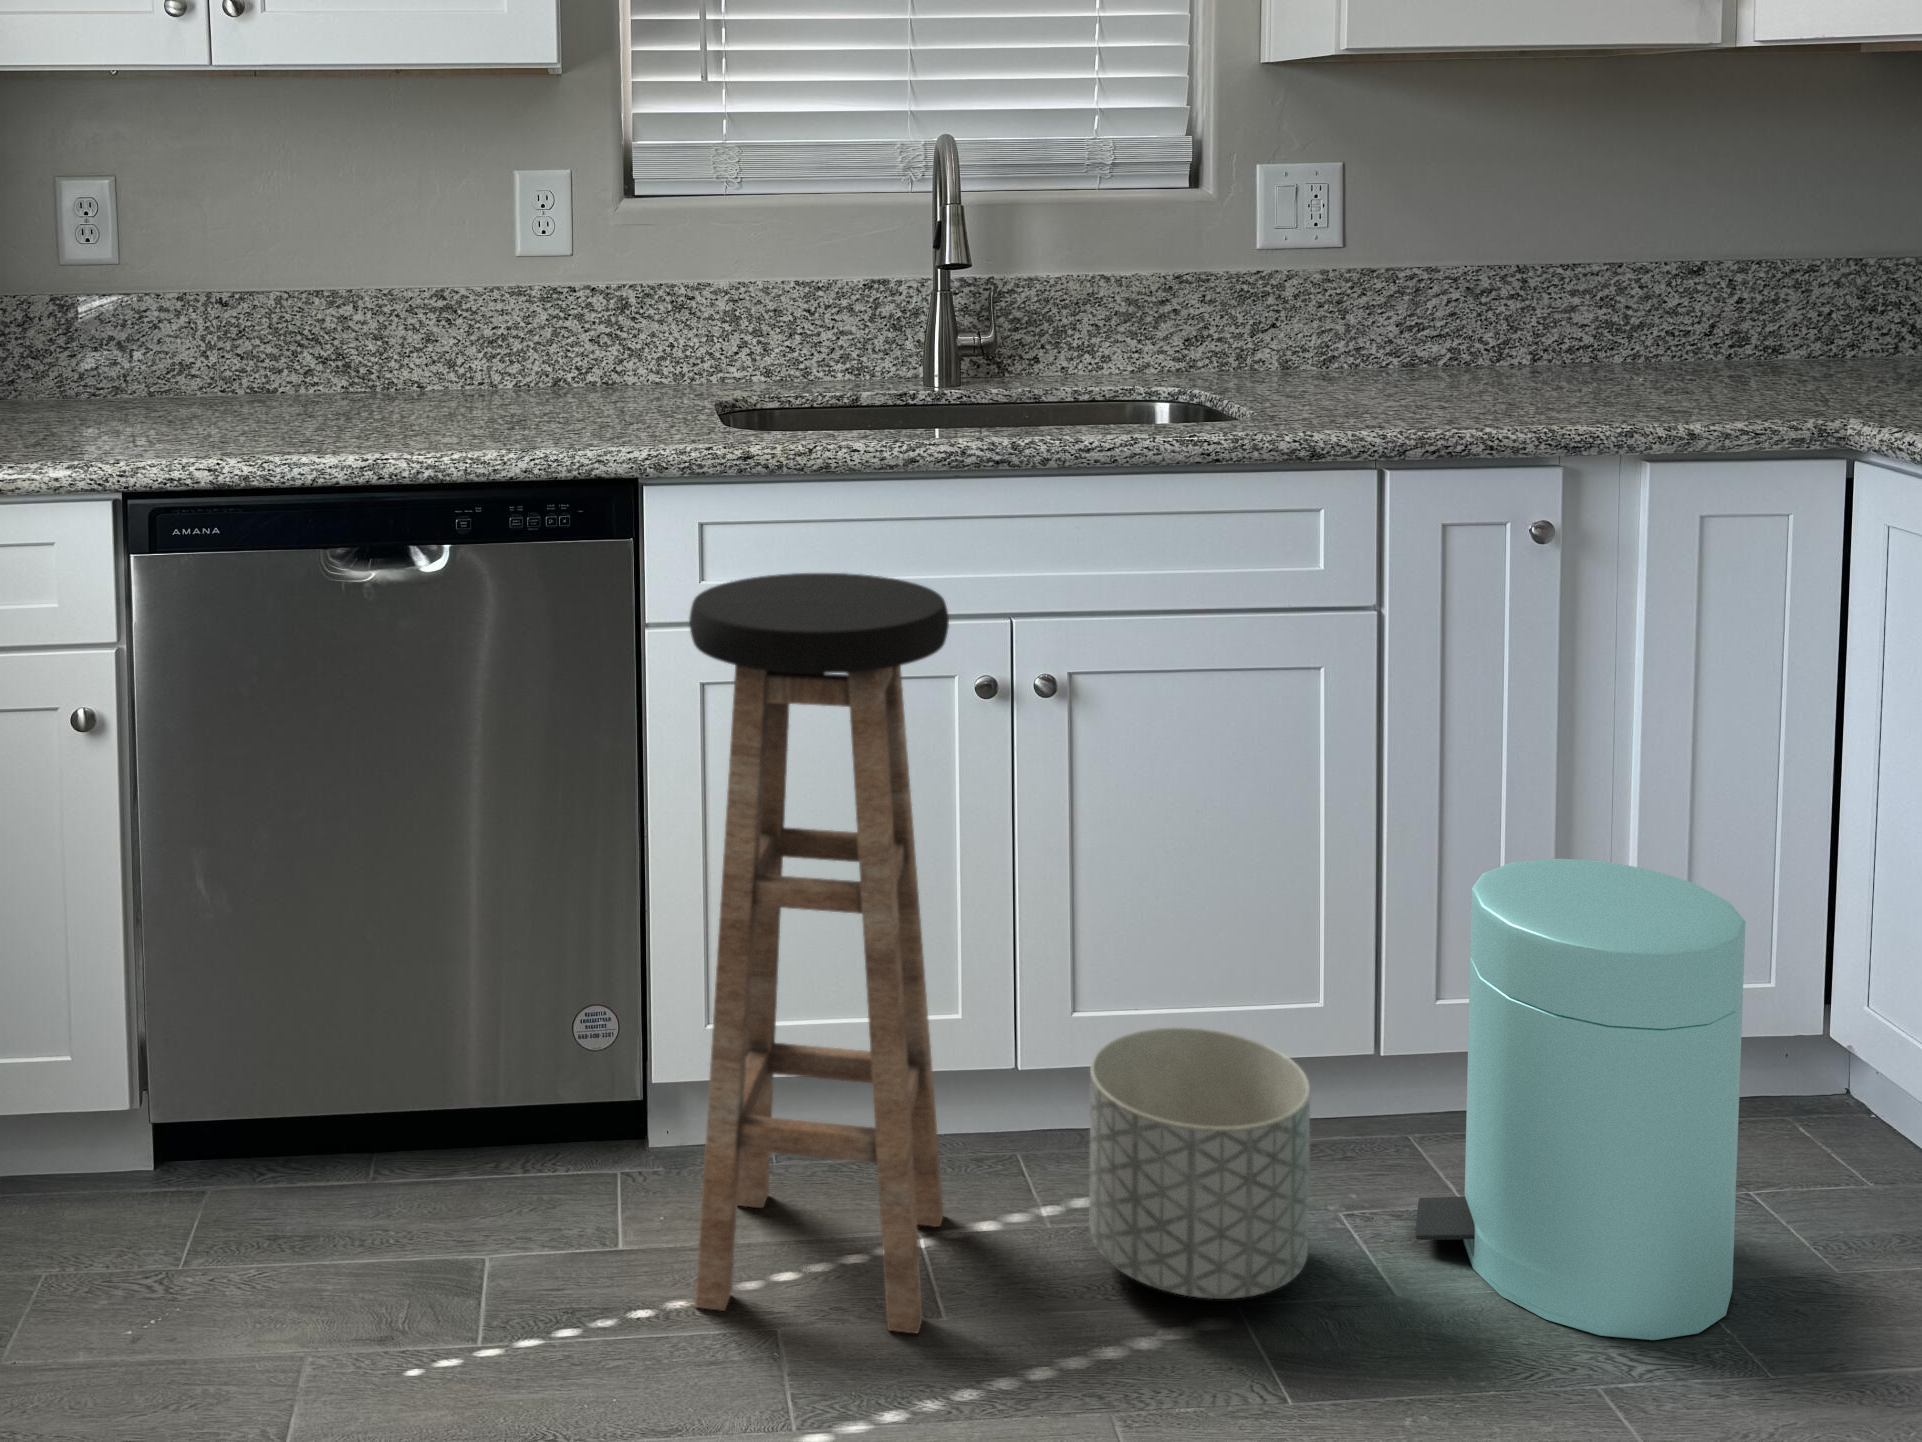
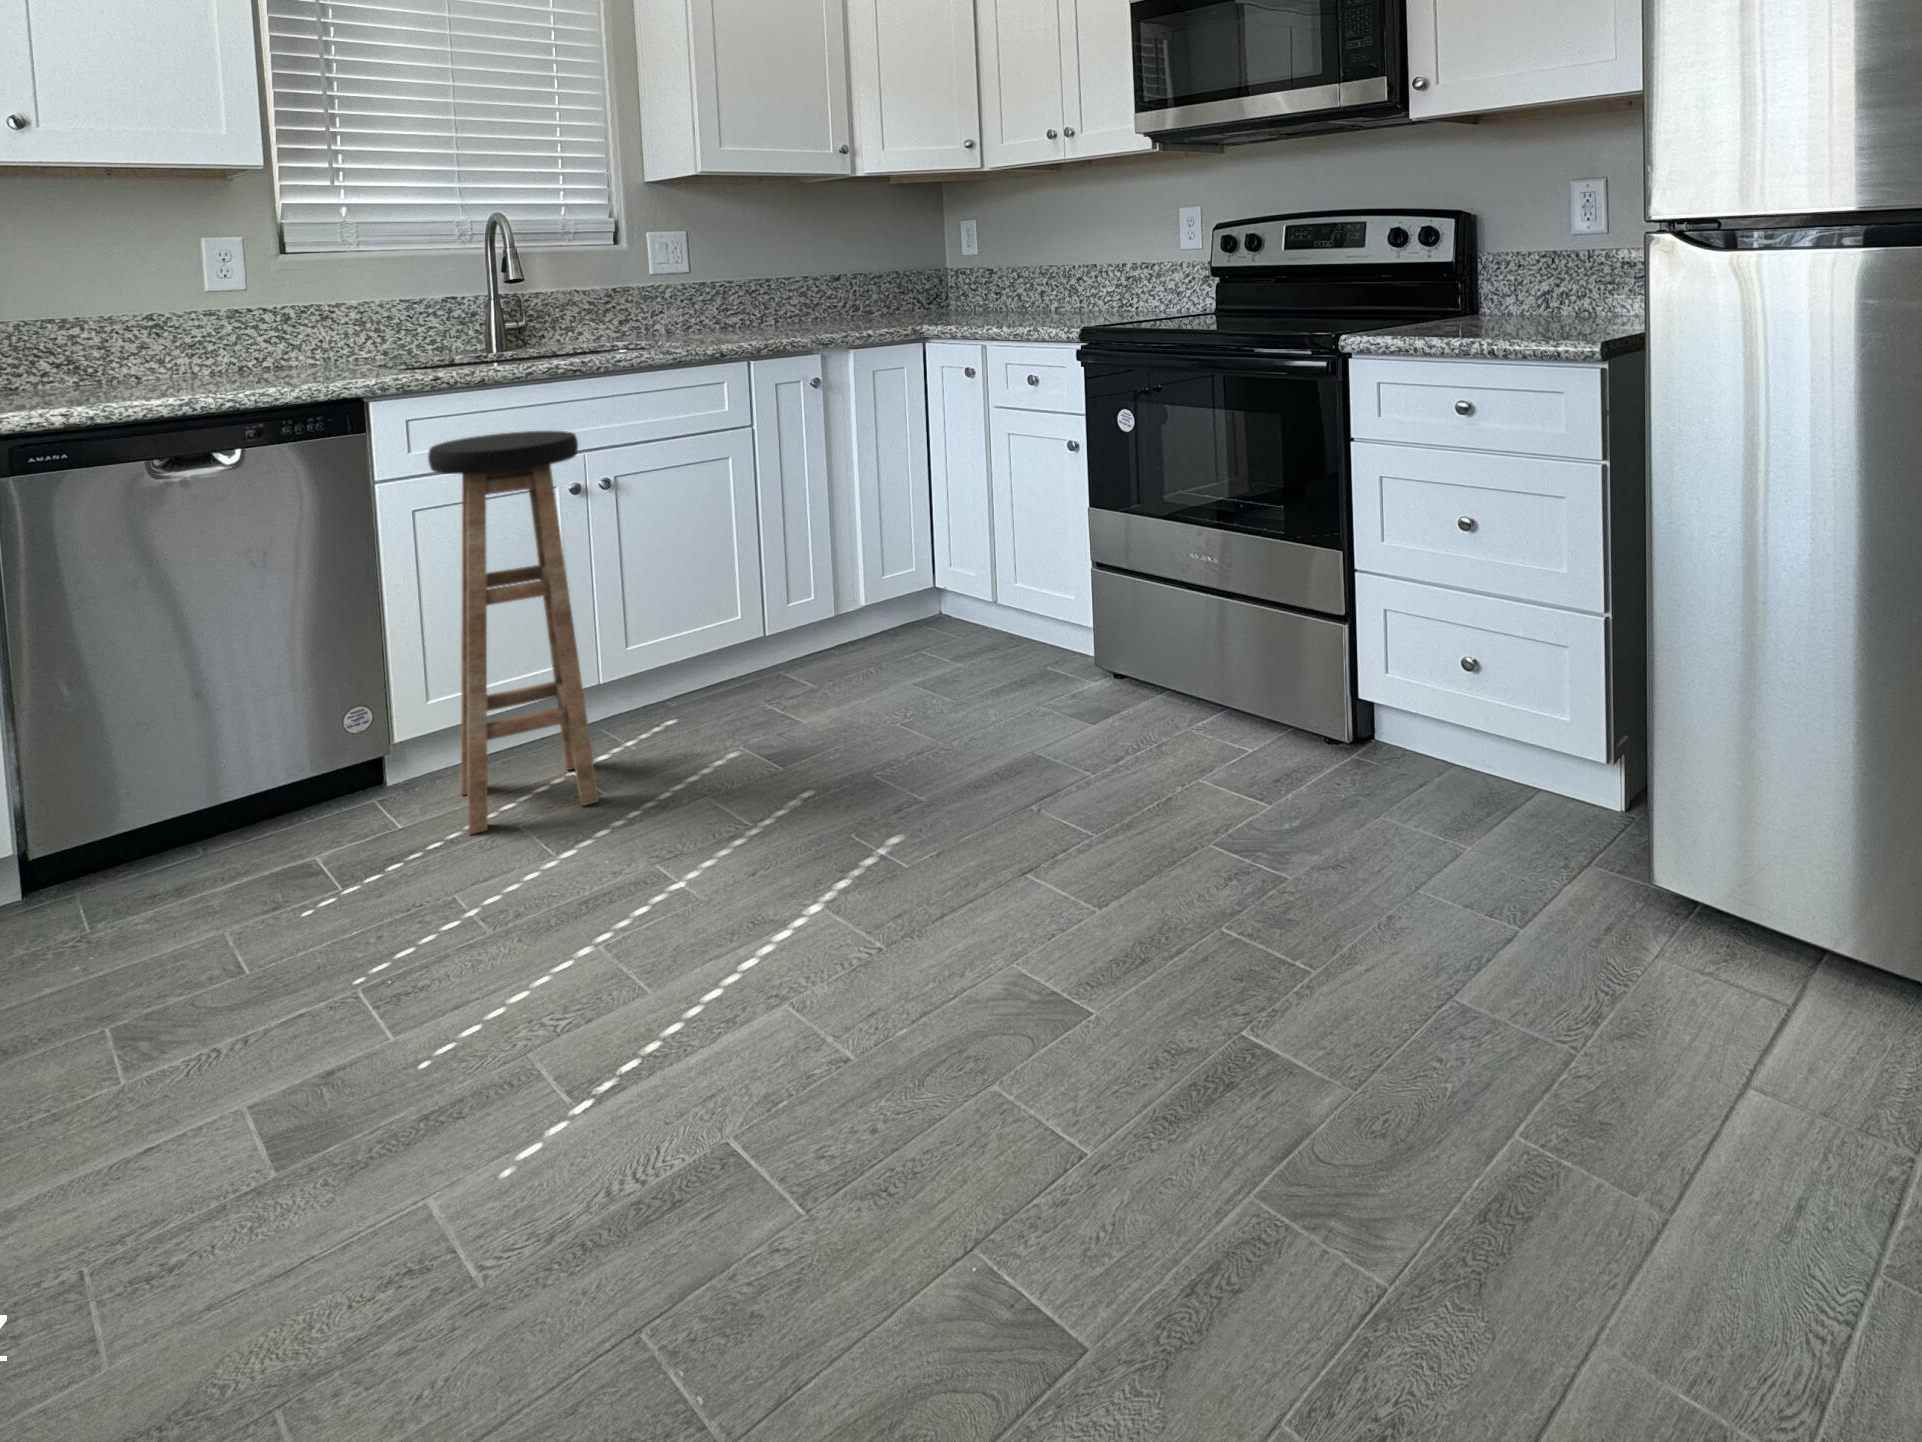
trash can: present [1416,858,1746,1340] -> none [799,517,928,708]
planter: present [1089,1027,1310,1299] -> none [657,629,767,749]

